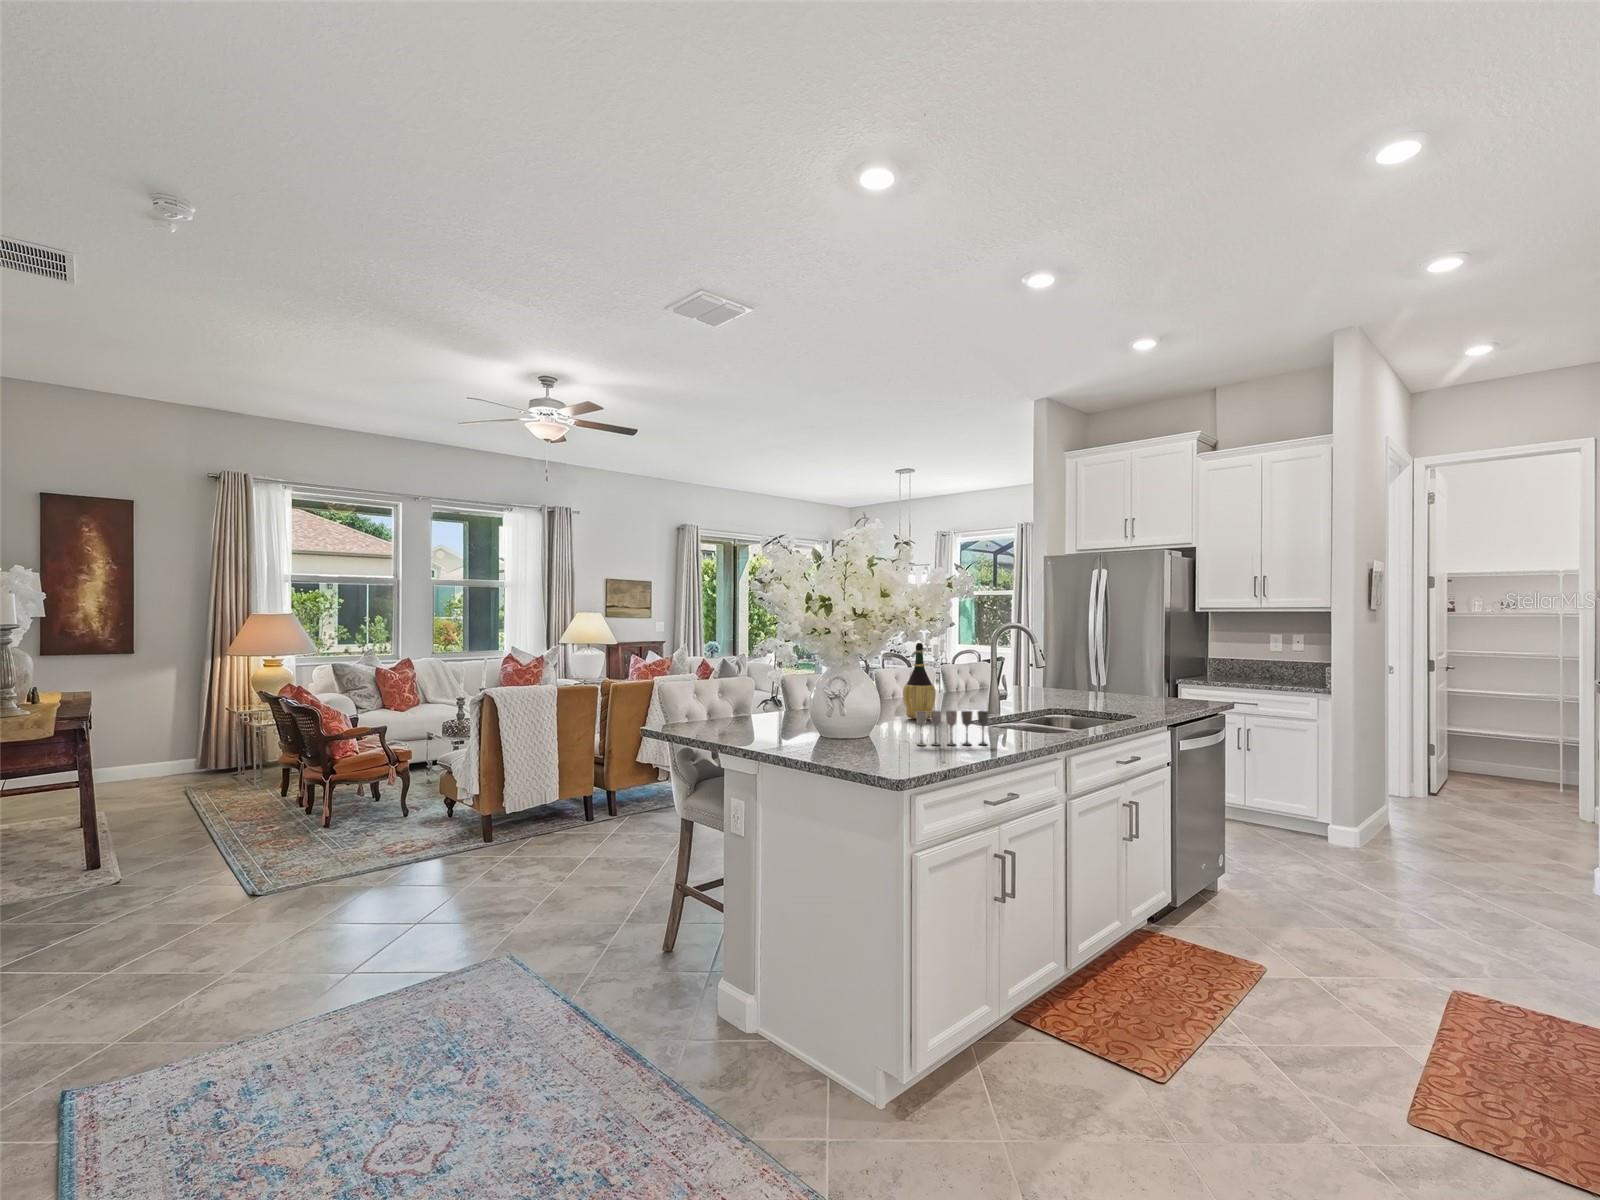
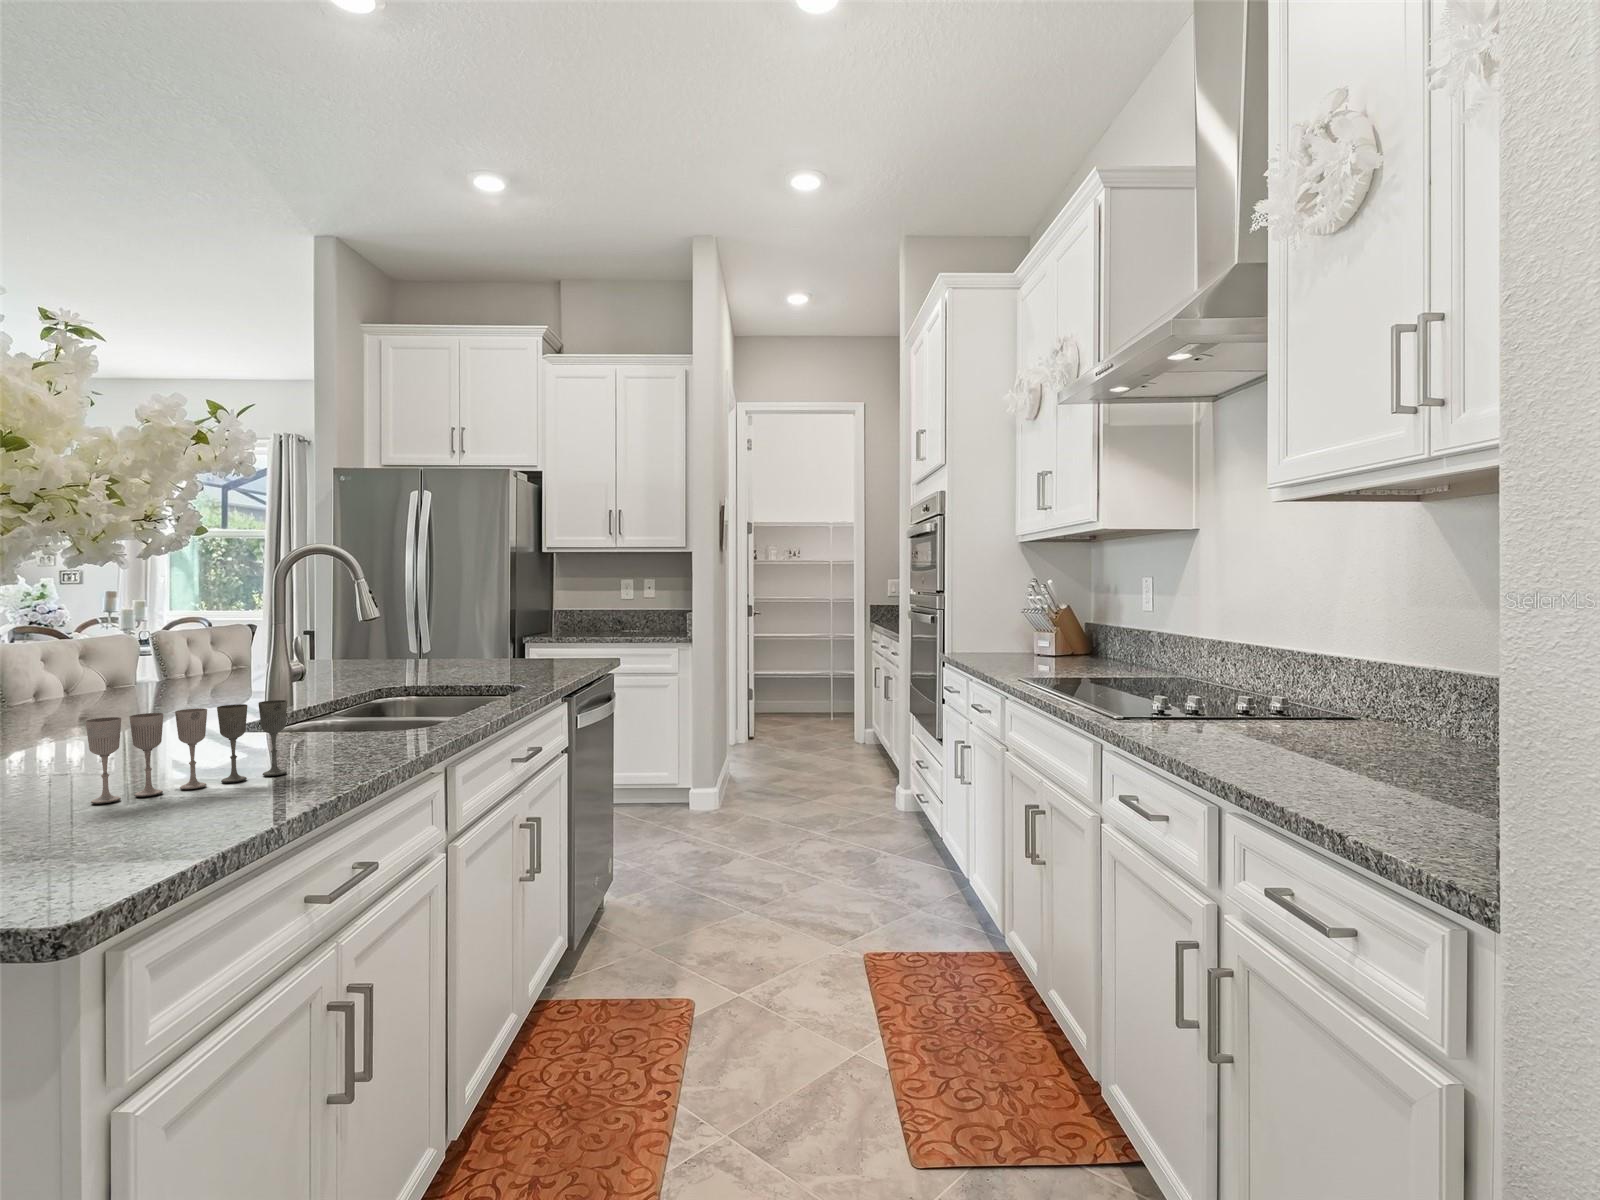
wine bottle: present [903,643,936,719] -> none [56,566,144,738]

